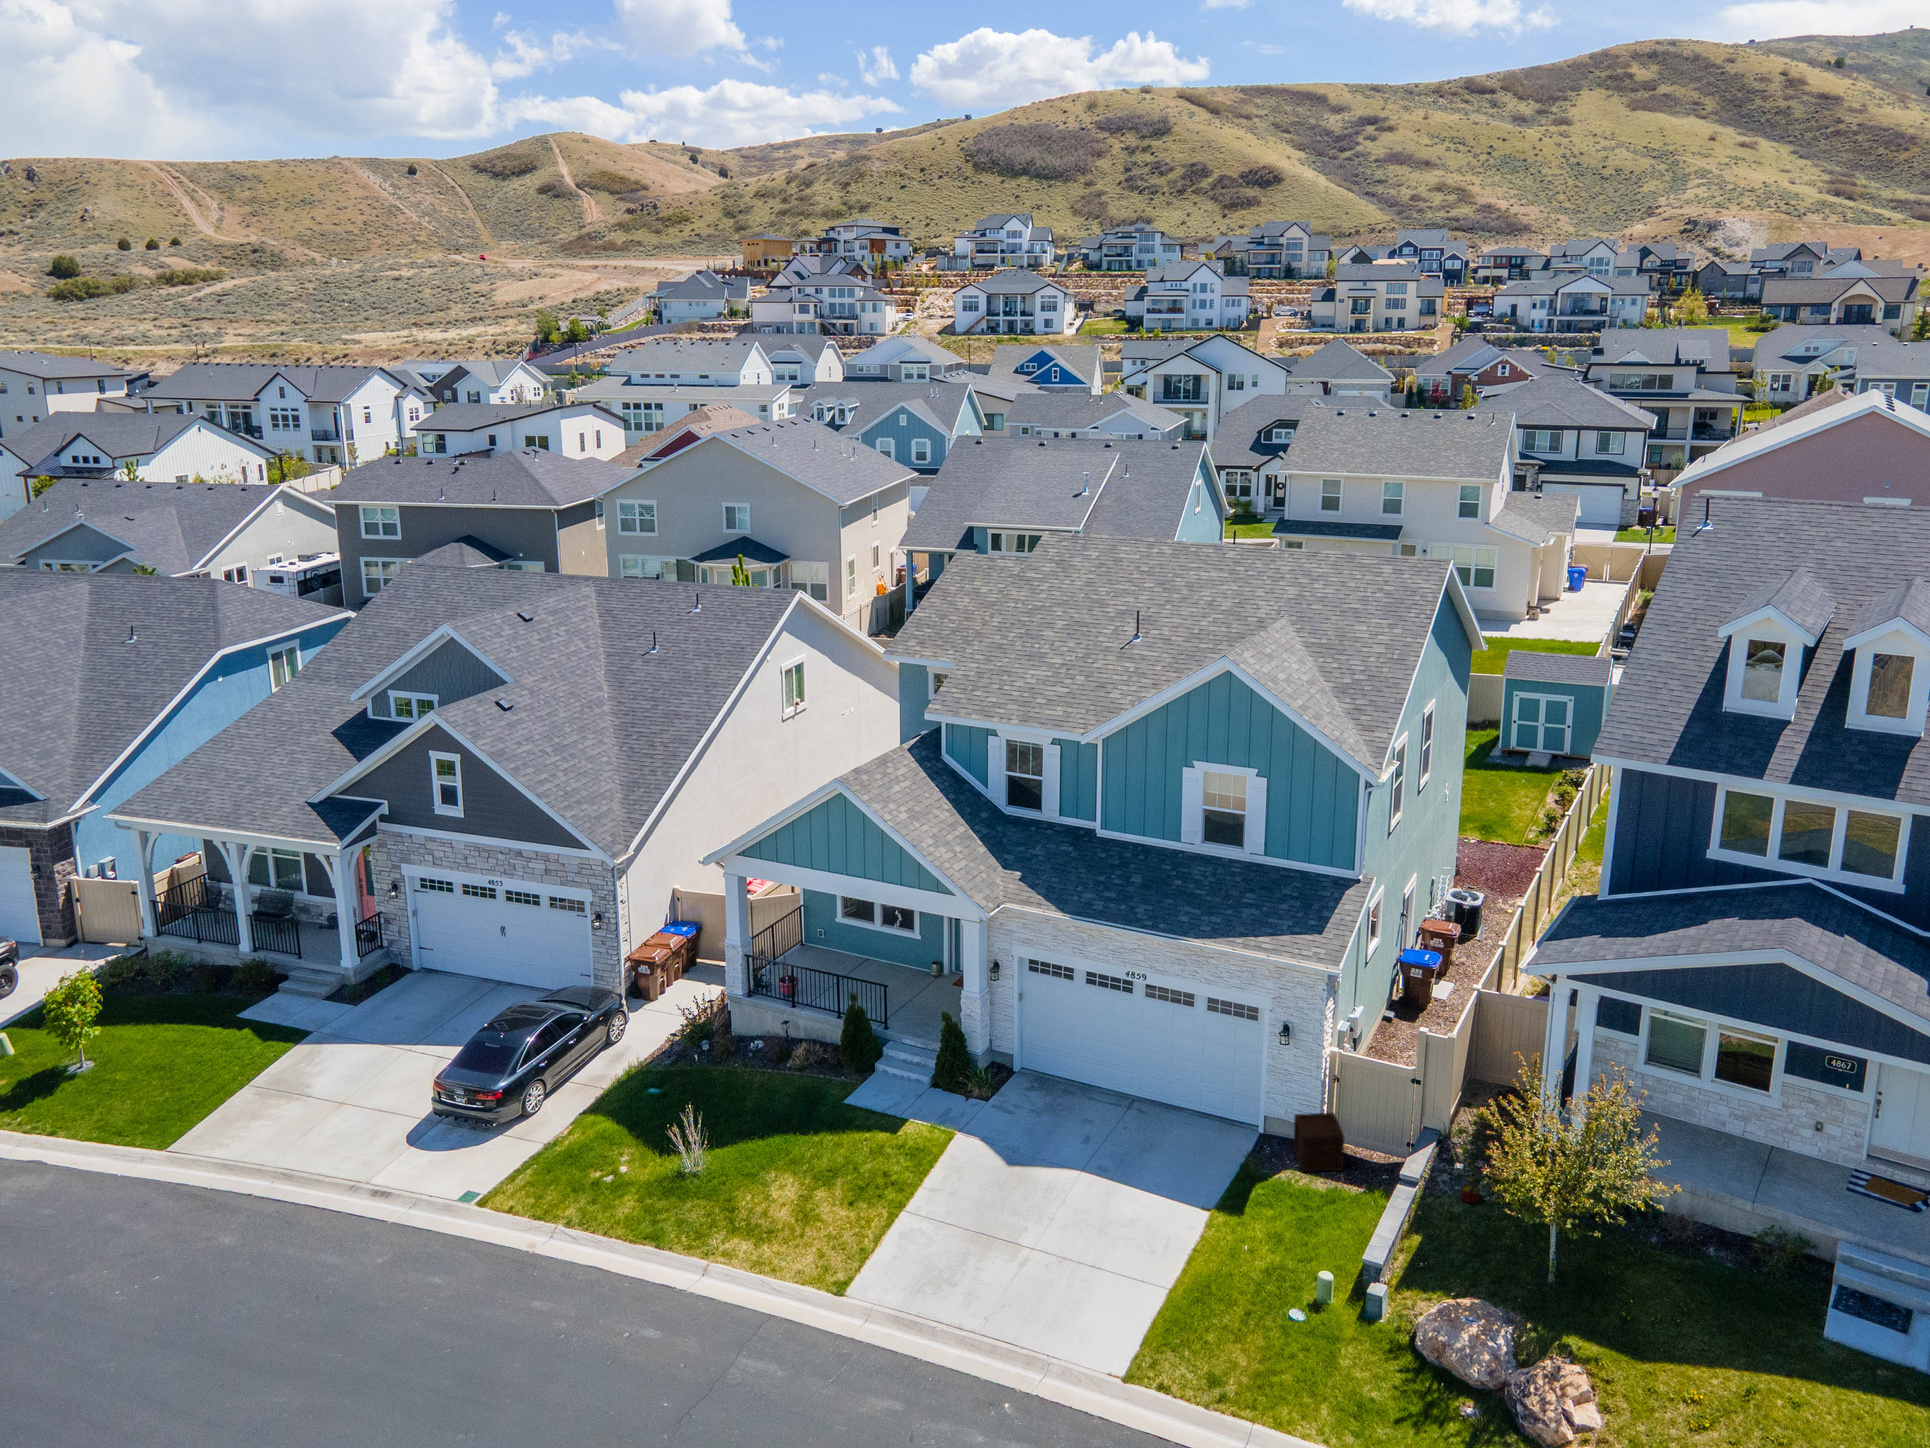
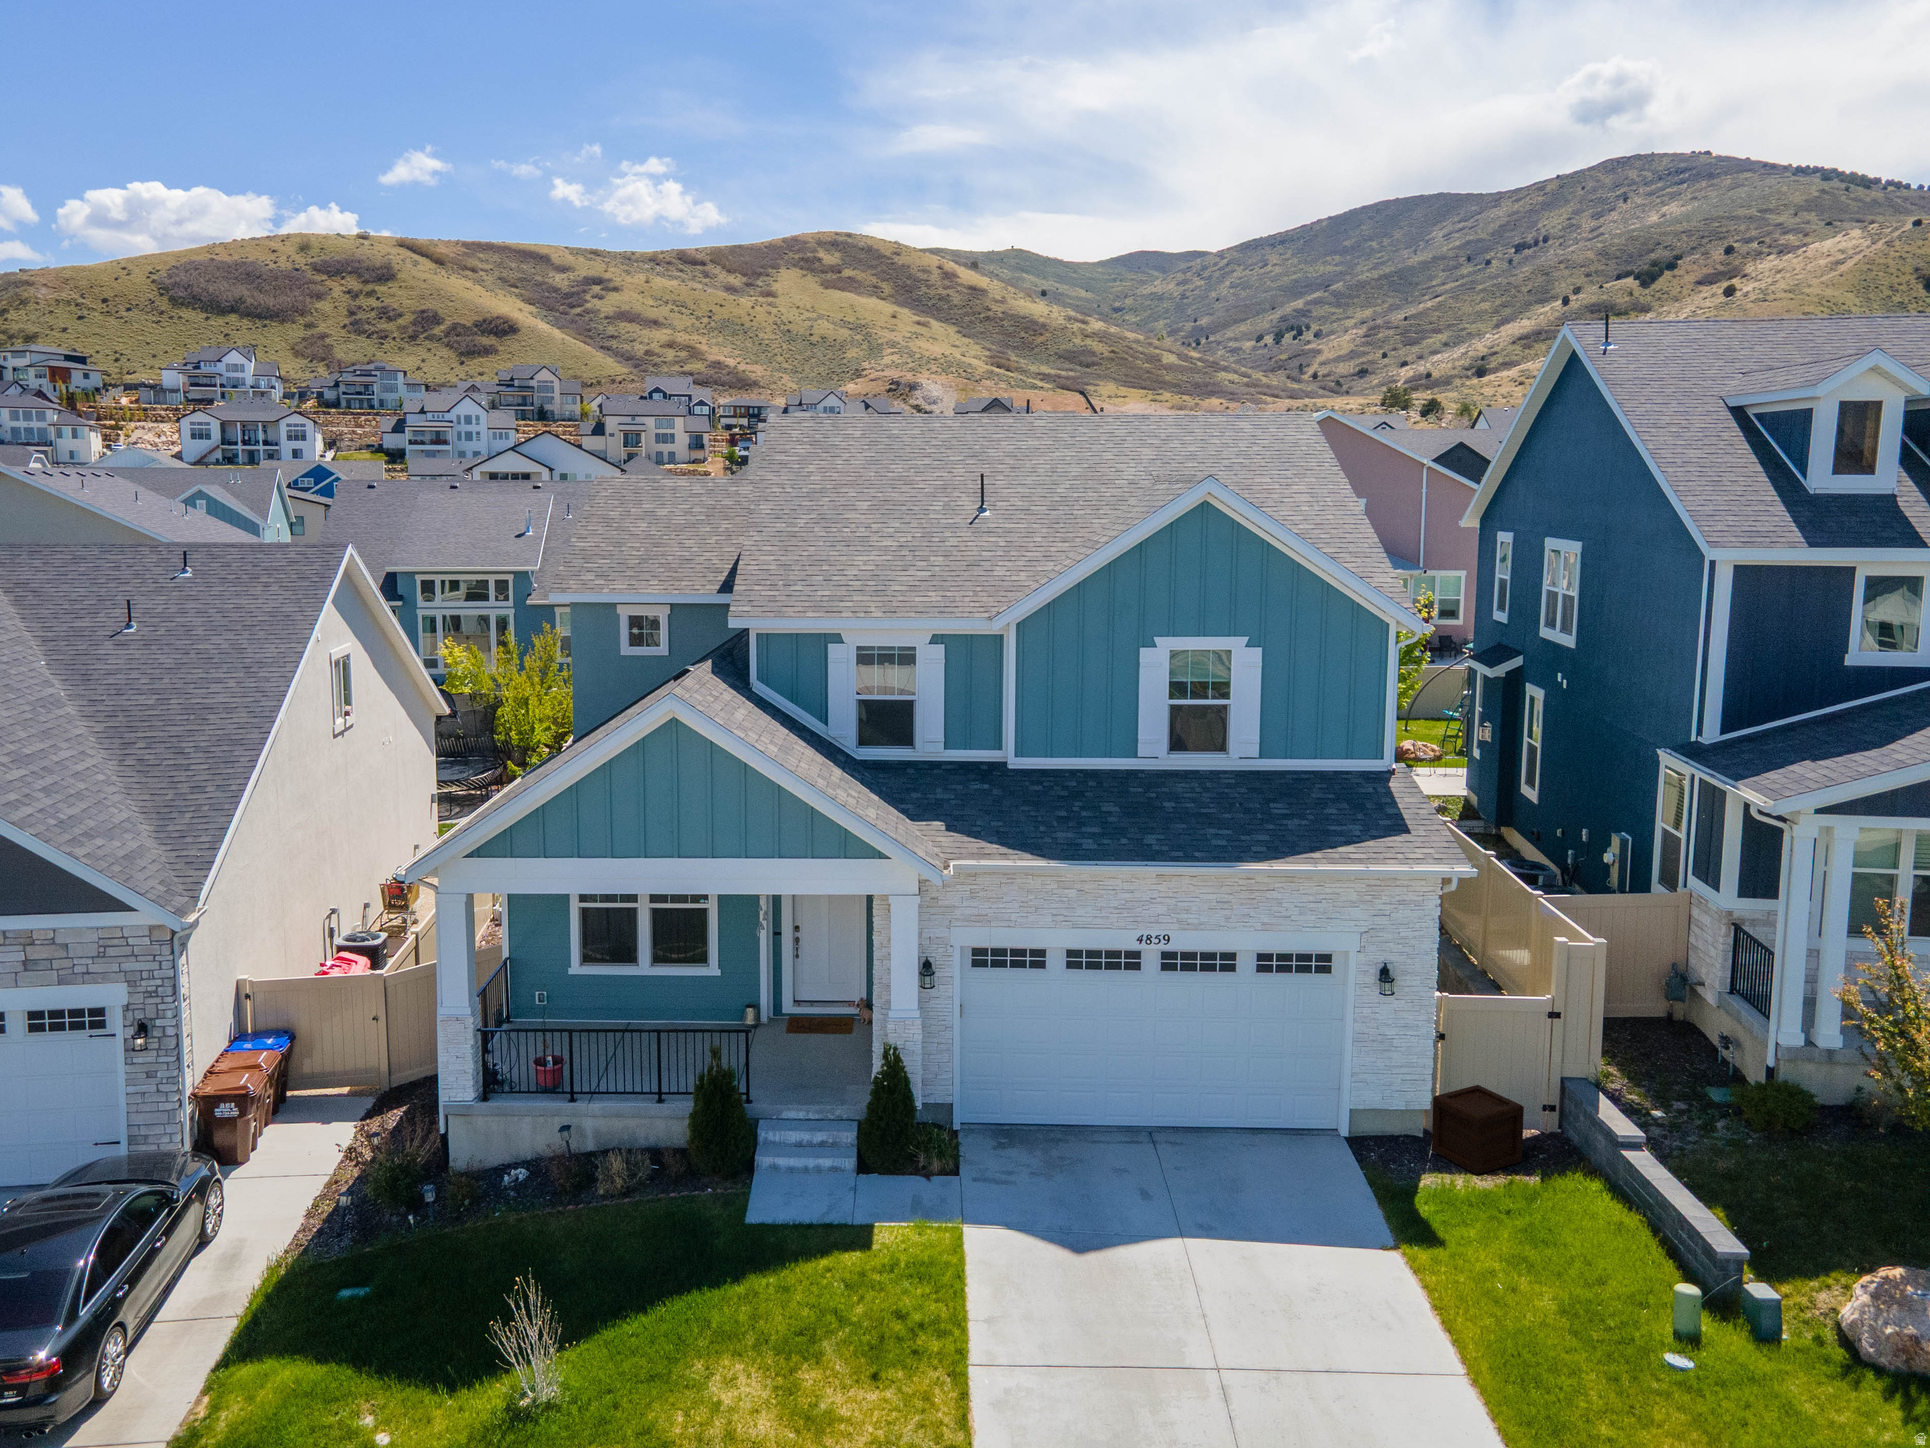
decorative plant: present [1461,1160,1480,1203] -> none [1687,1090,1725,1161]

